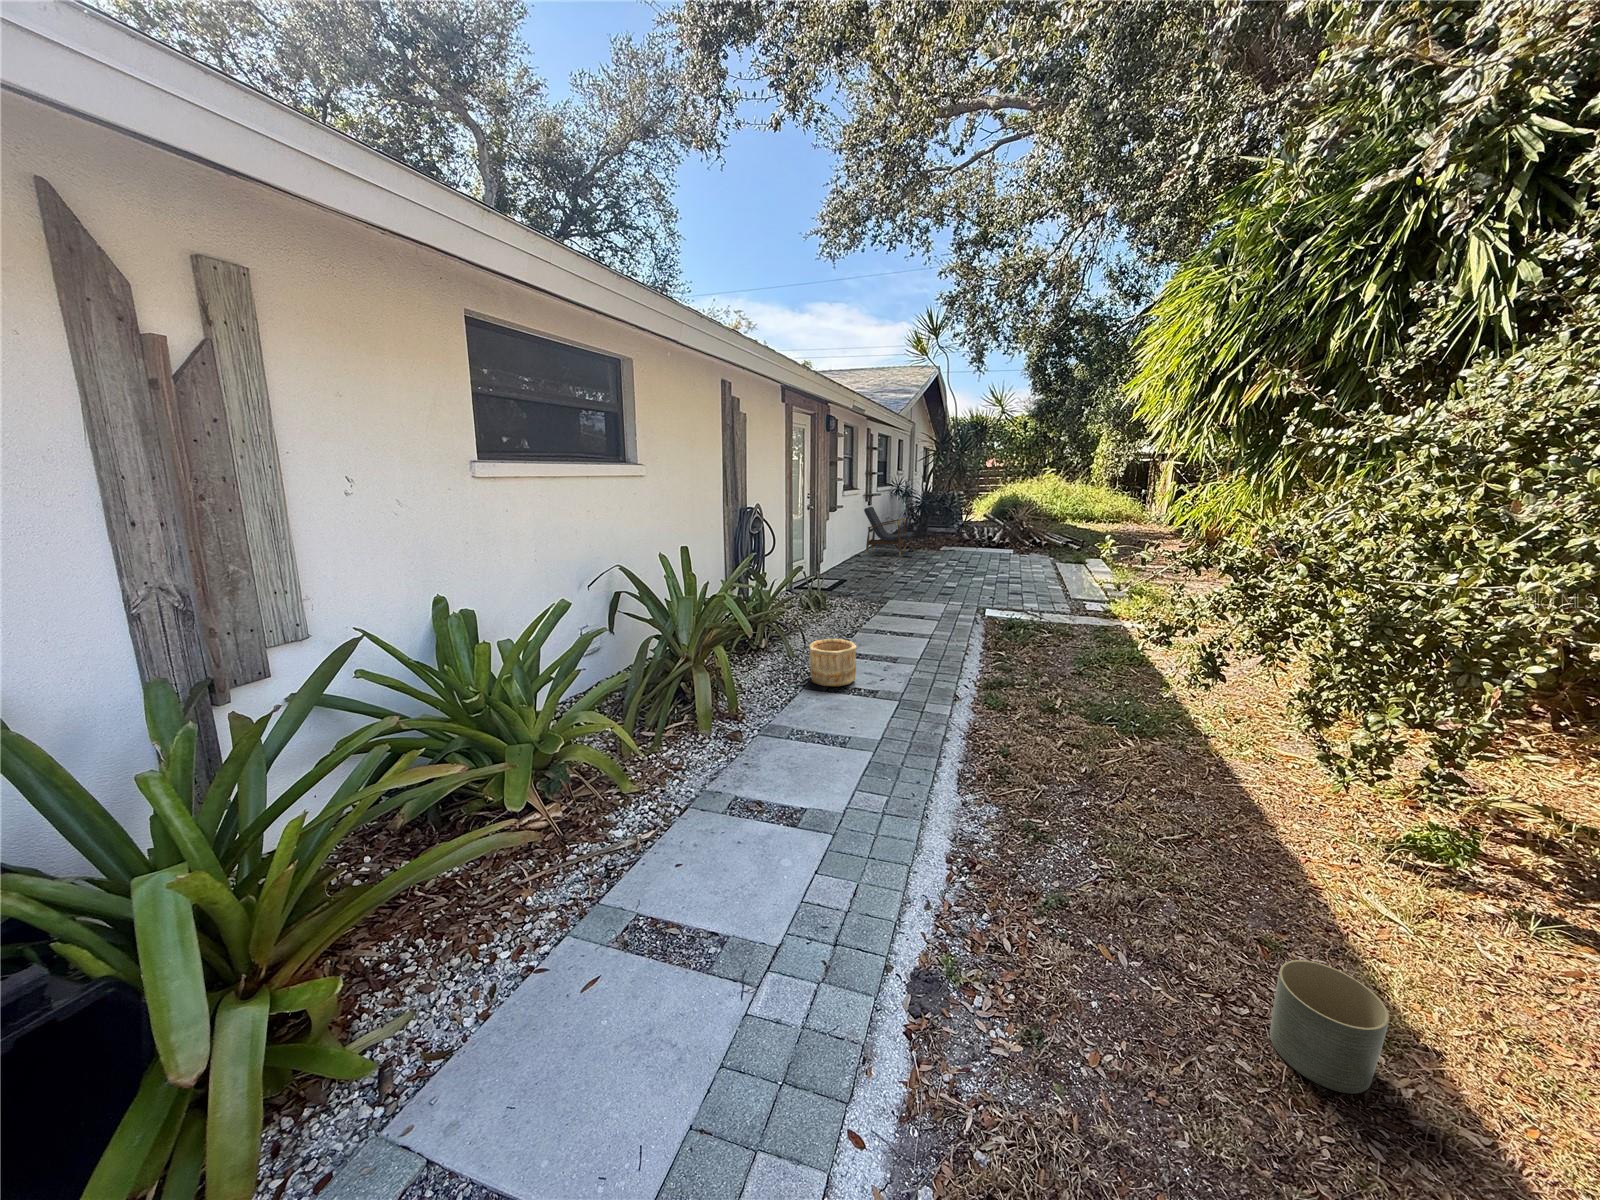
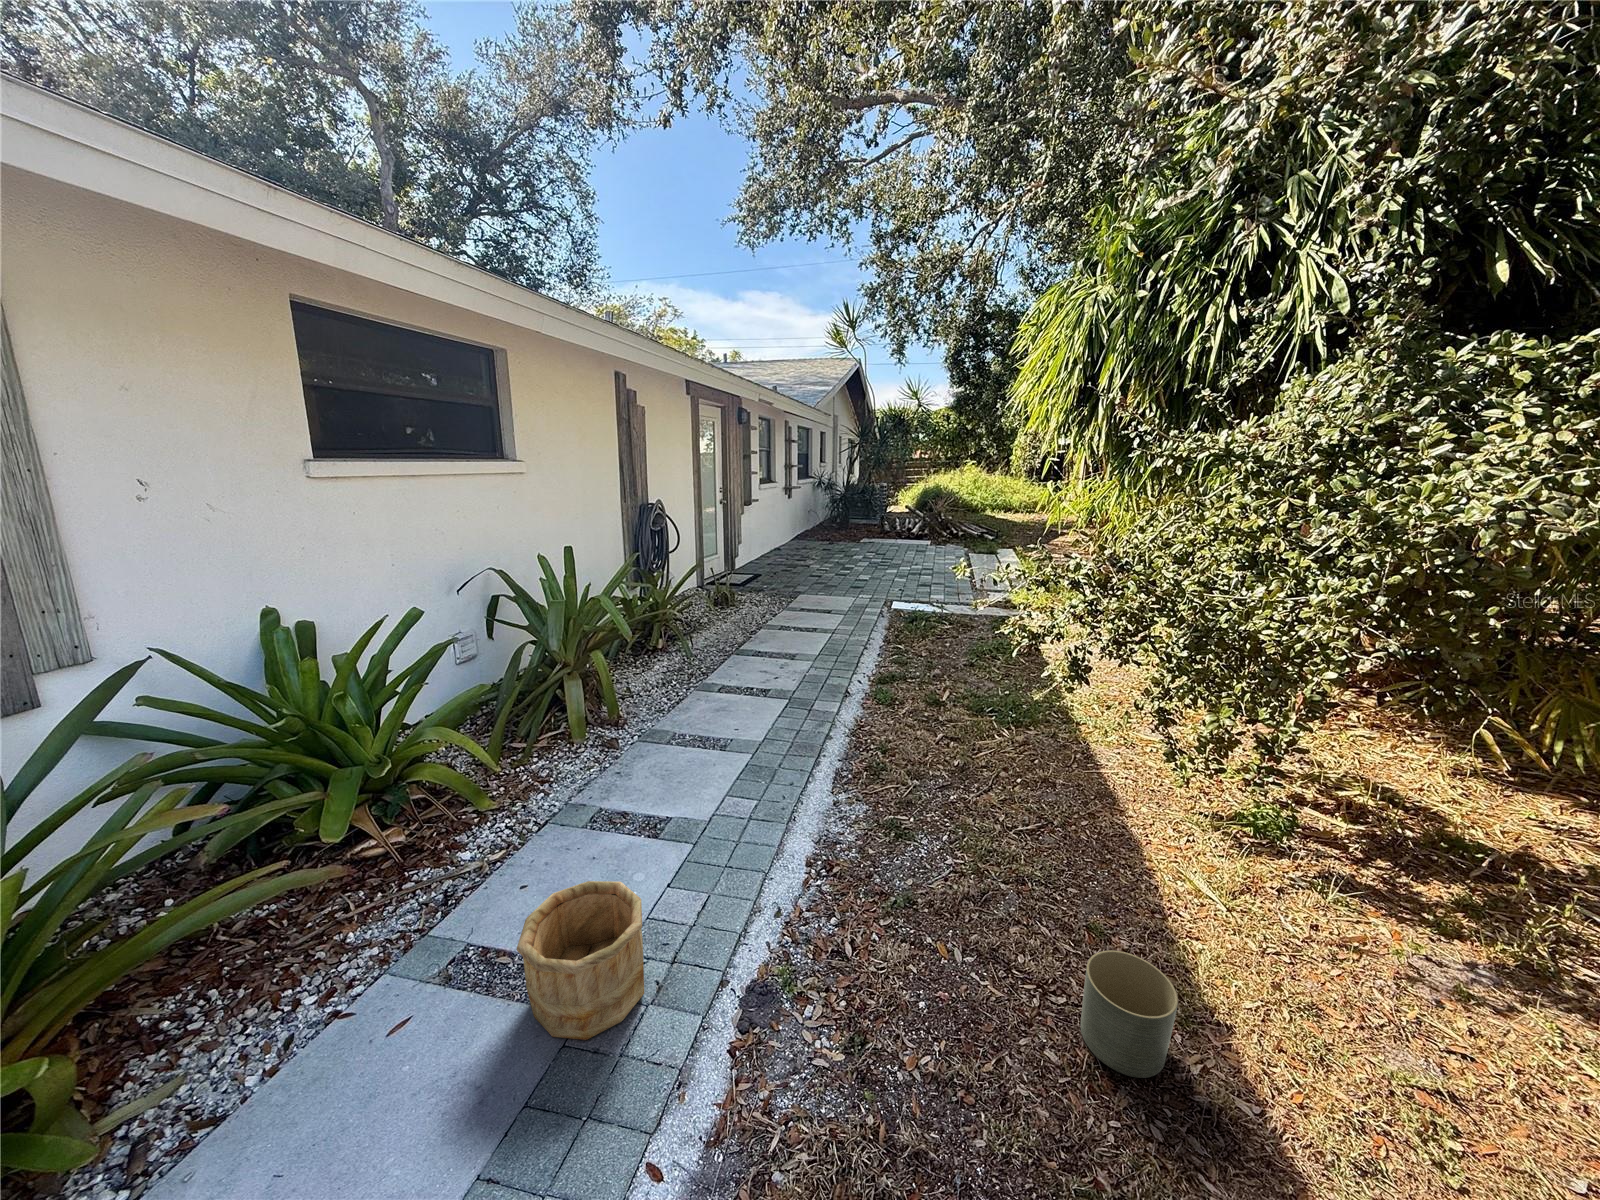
lounge chair: present [864,507,912,556] -> none [787,497,836,547]
wooden bucket: present [809,639,857,687] -> present [516,881,644,1040]

